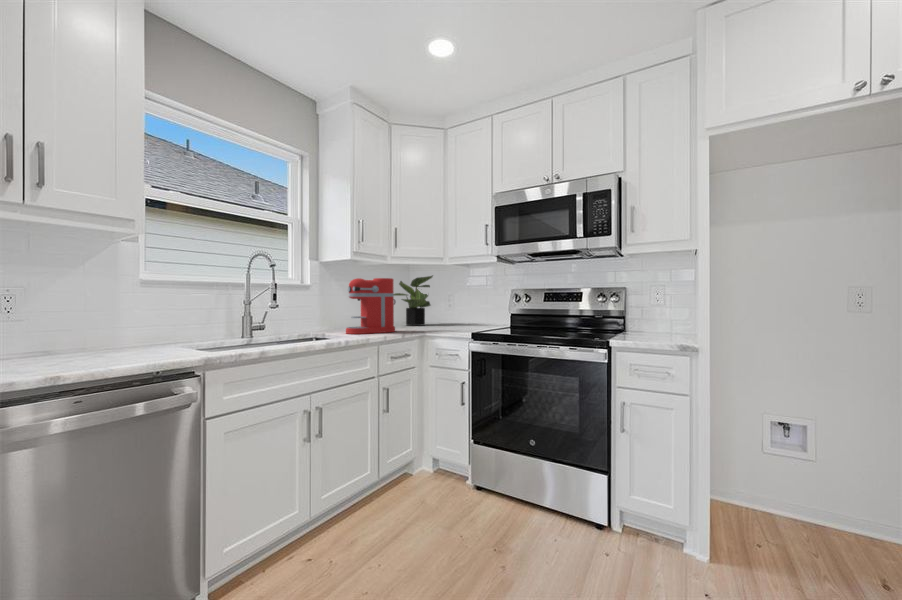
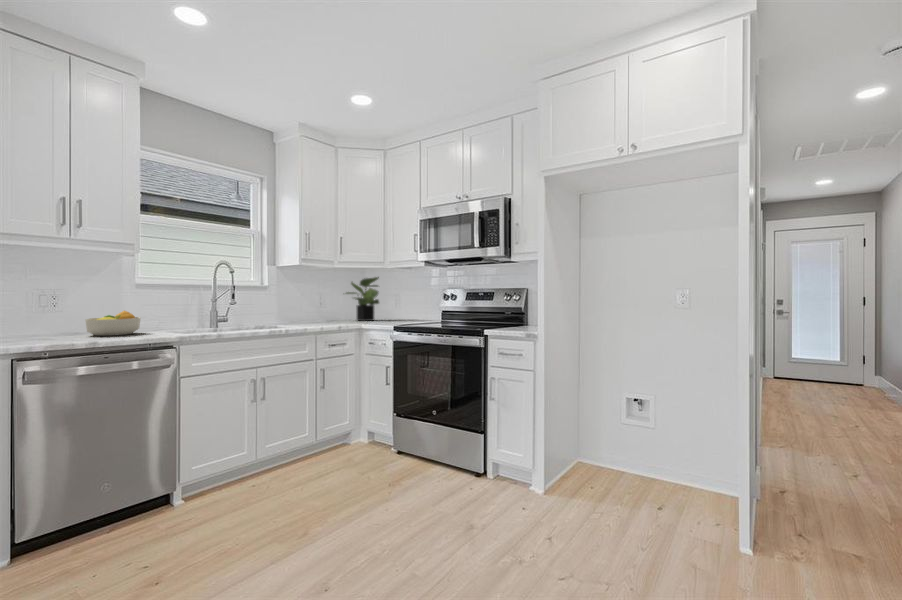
coffee maker: present [346,278,396,334] -> none [295,280,338,326]
fruit bowl: none [55,319,146,359] -> present [85,311,140,336]

